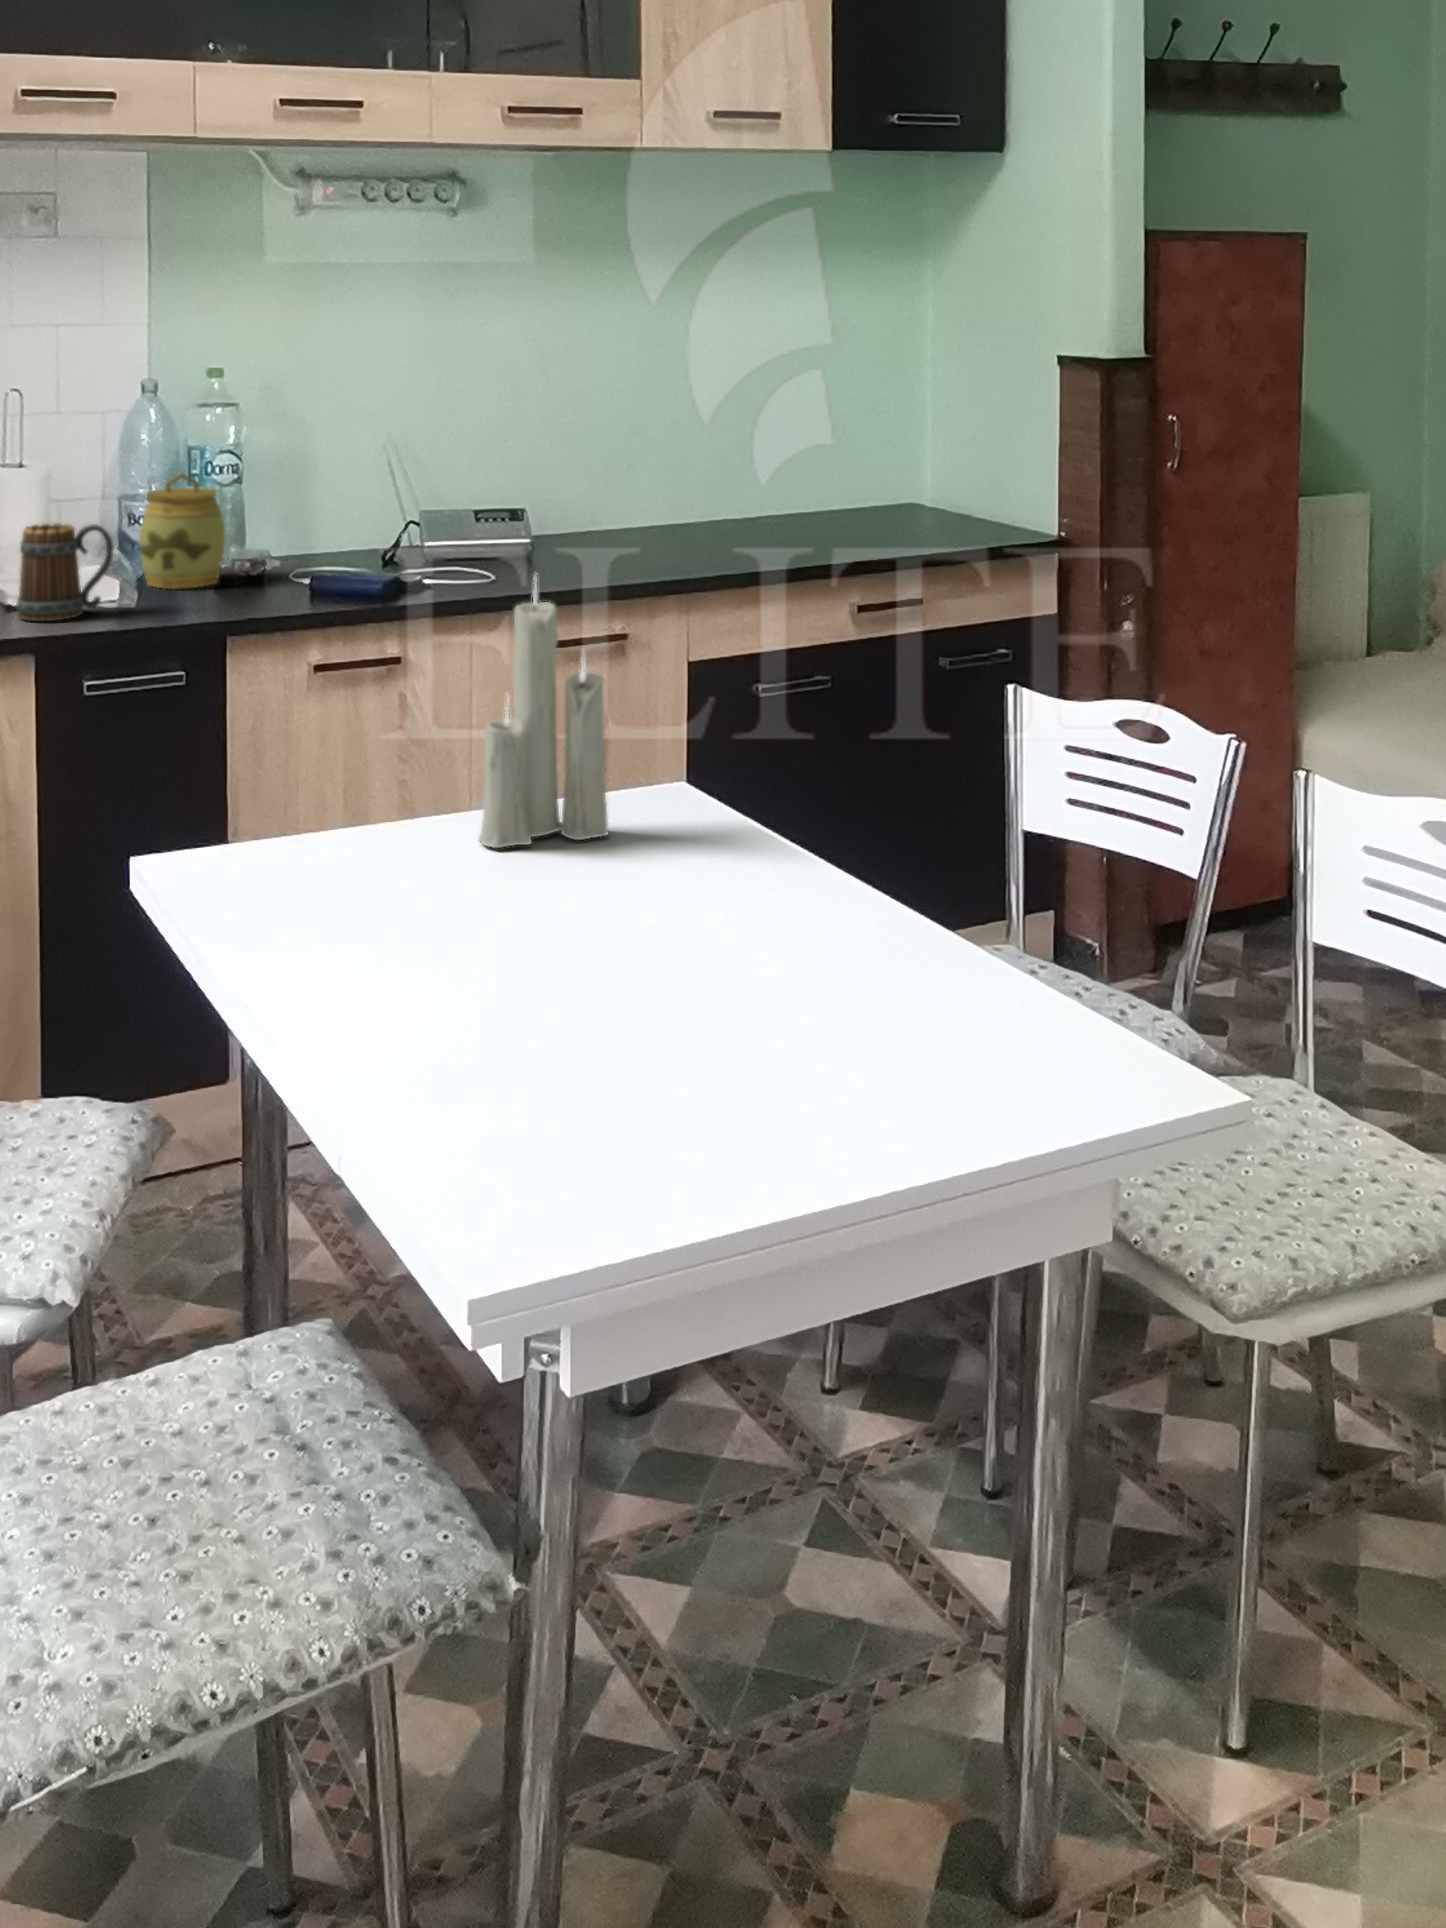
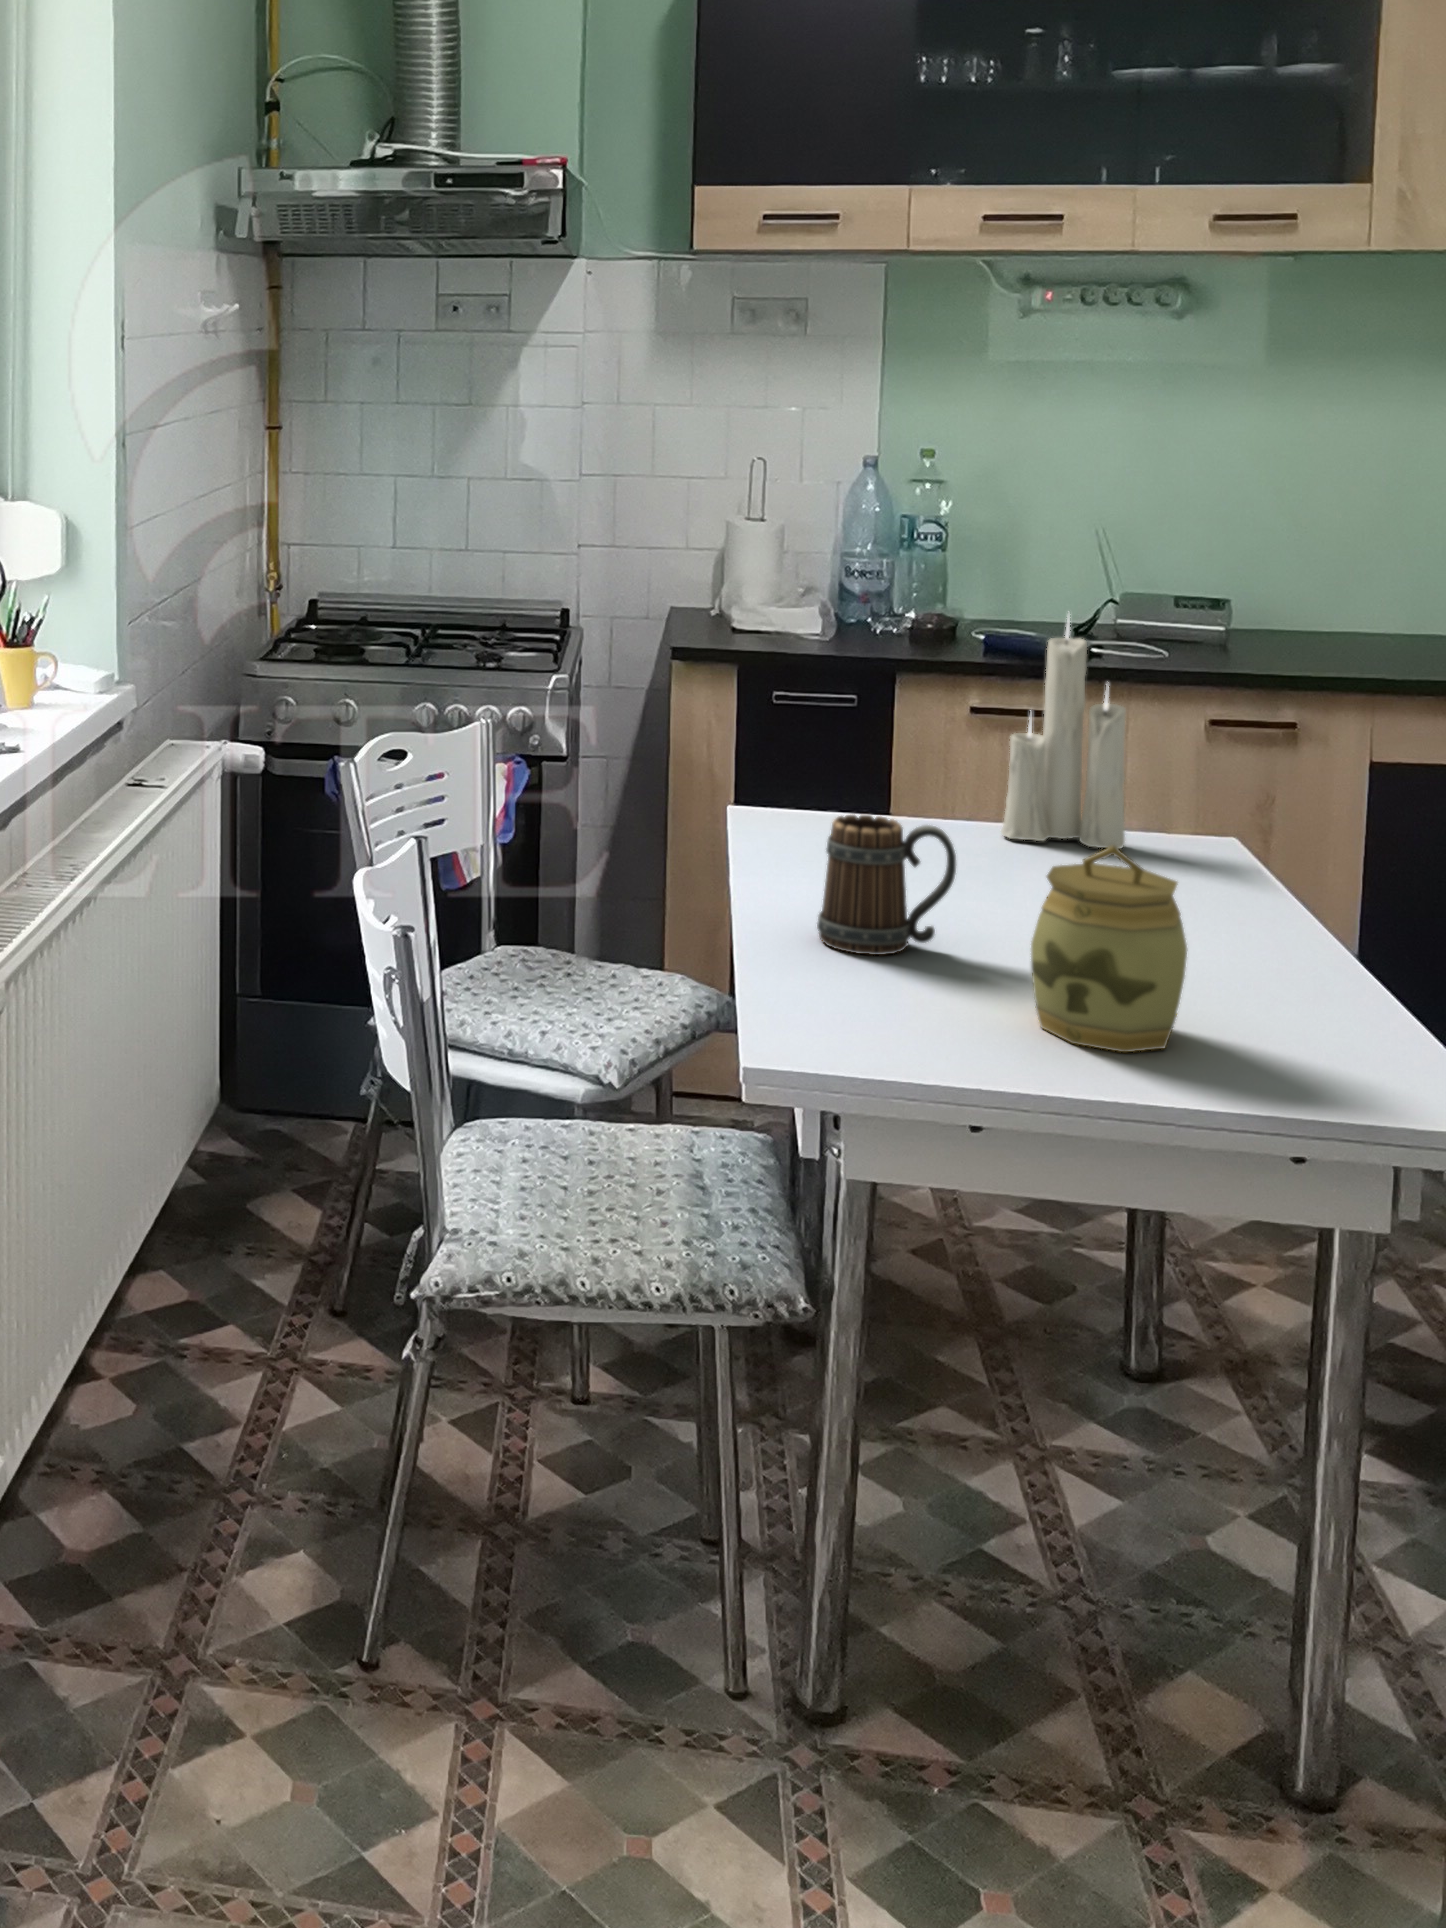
jar: present [140,473,225,589] -> present [1031,845,1187,1052]
mug: present [16,523,114,621] -> present [817,814,956,955]

